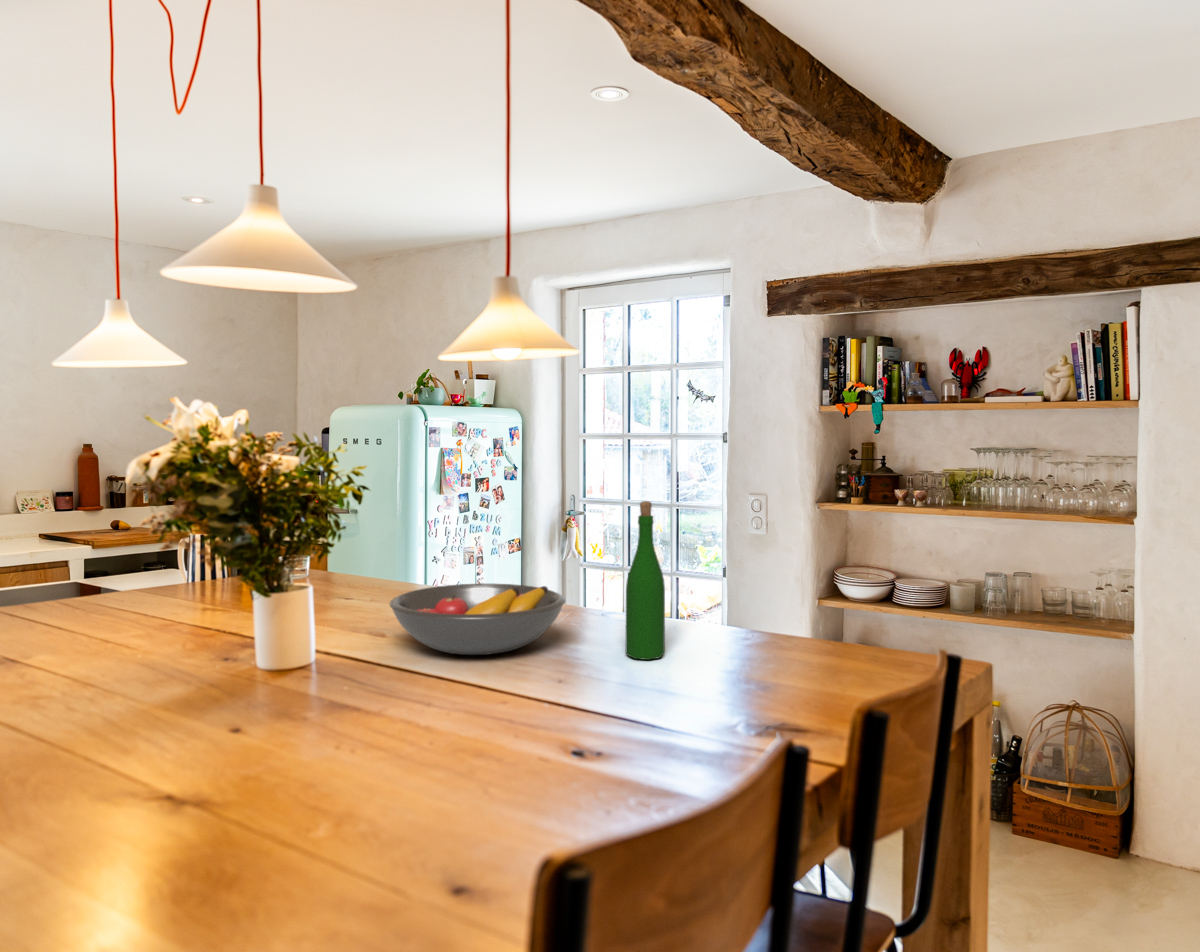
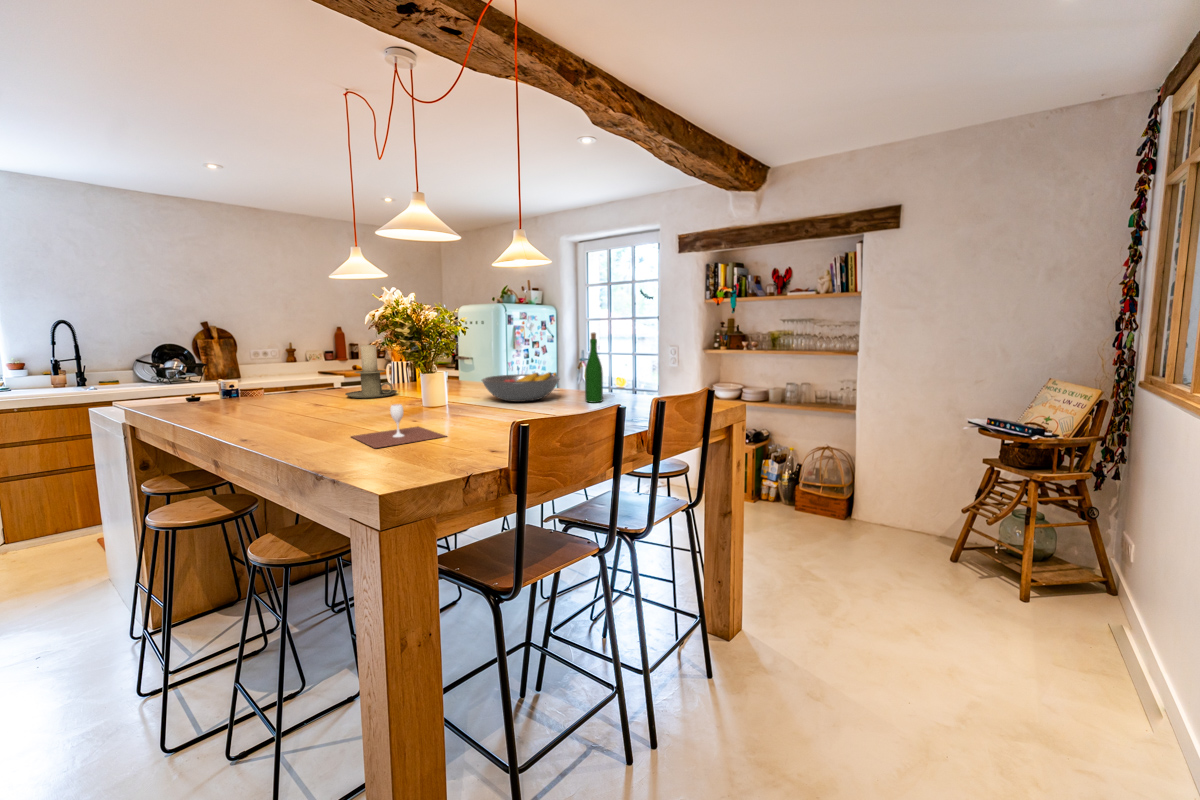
candle holder: none [77,515,198,637] -> present [345,345,397,398]
wine glass: none [55,719,314,870] -> present [351,404,446,448]

